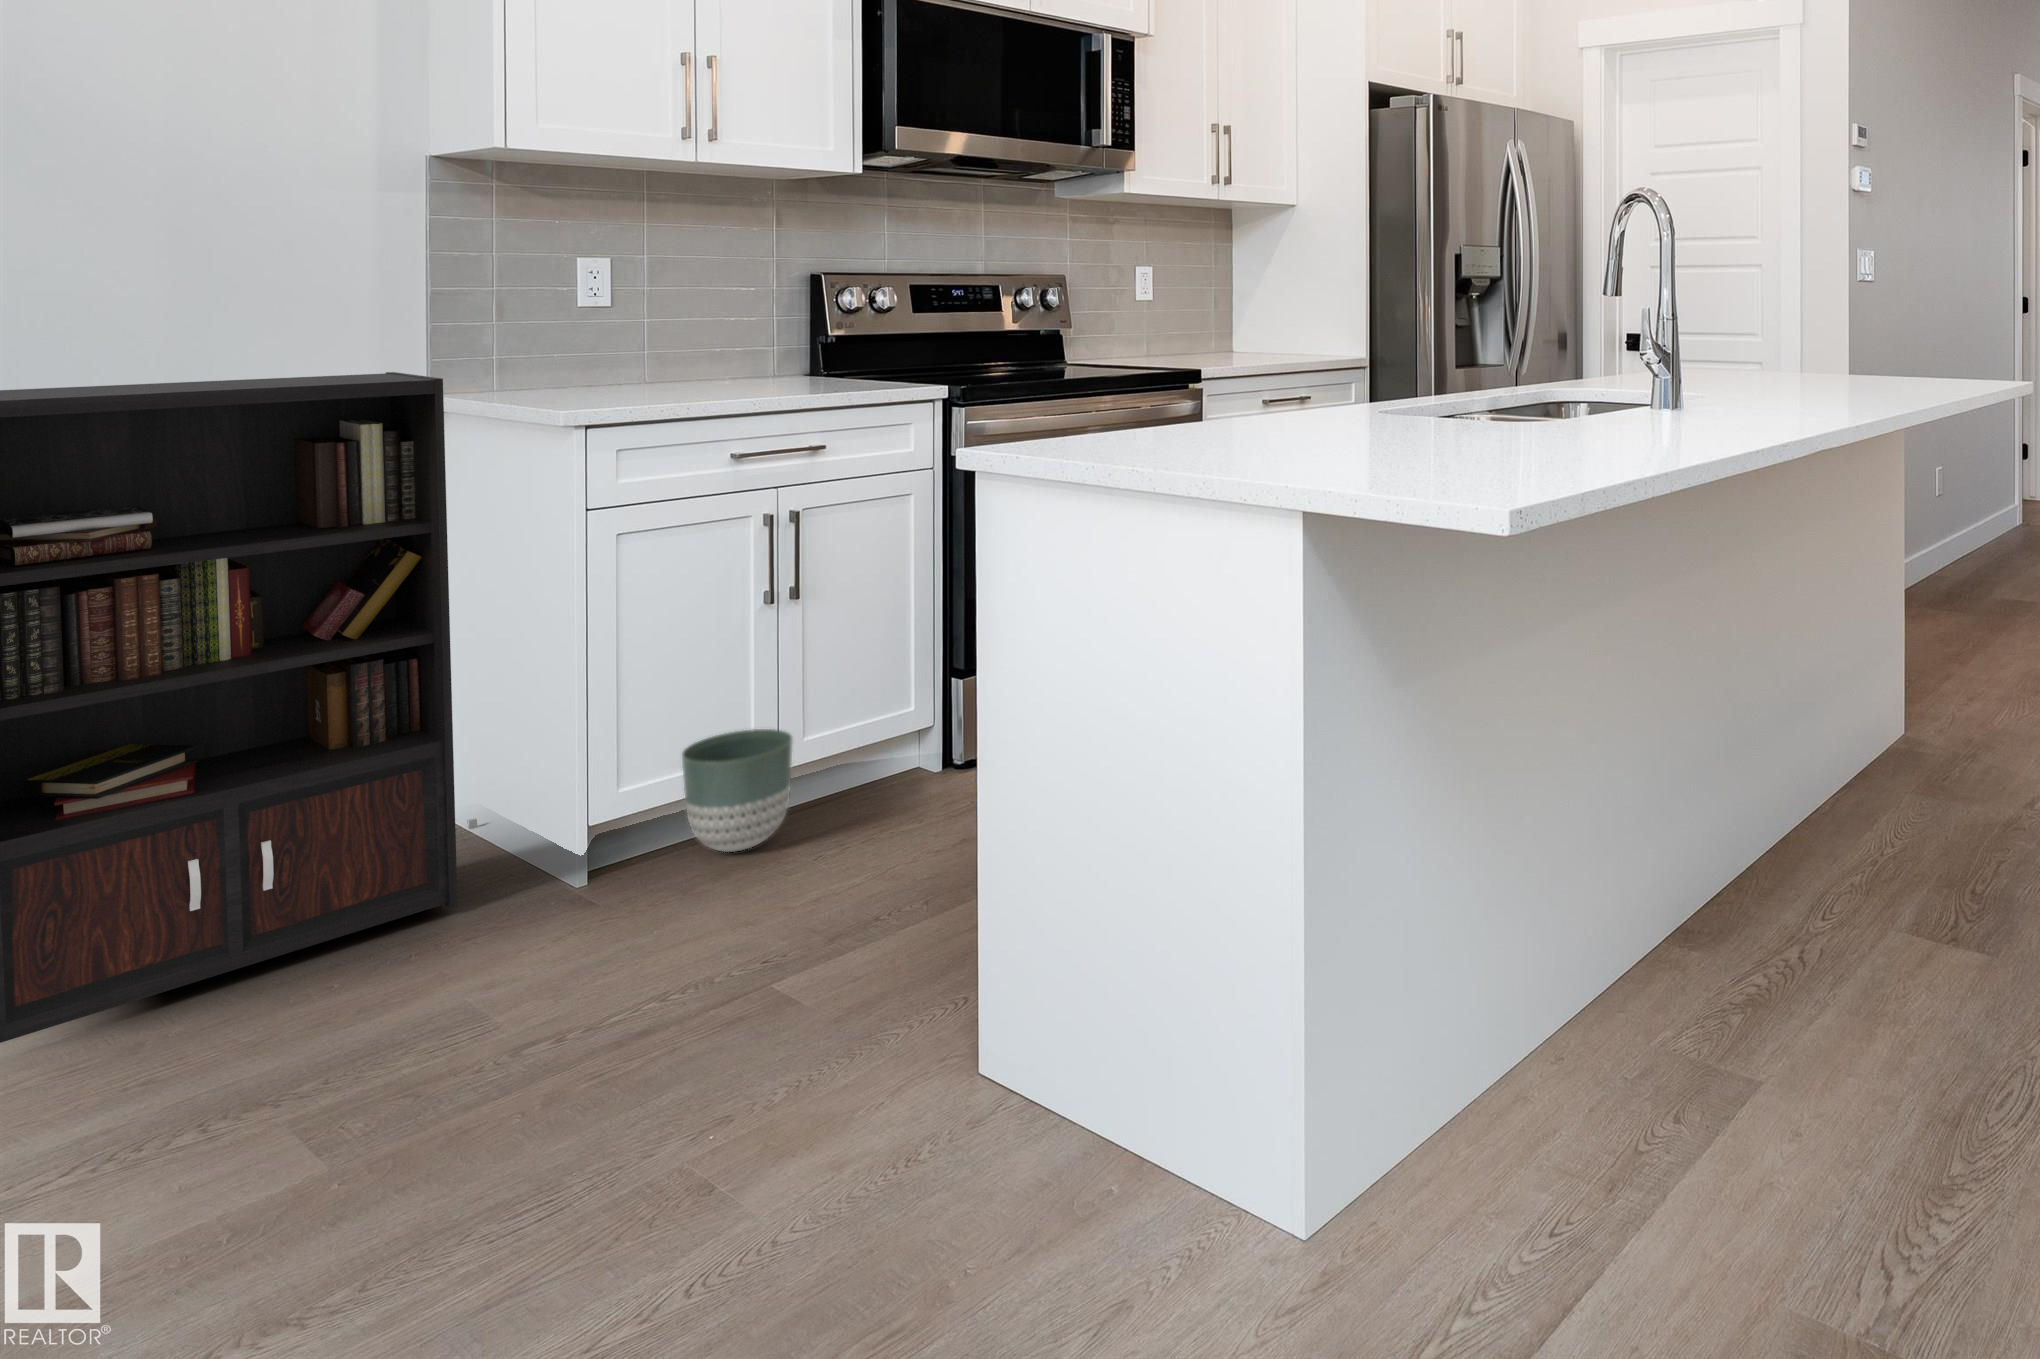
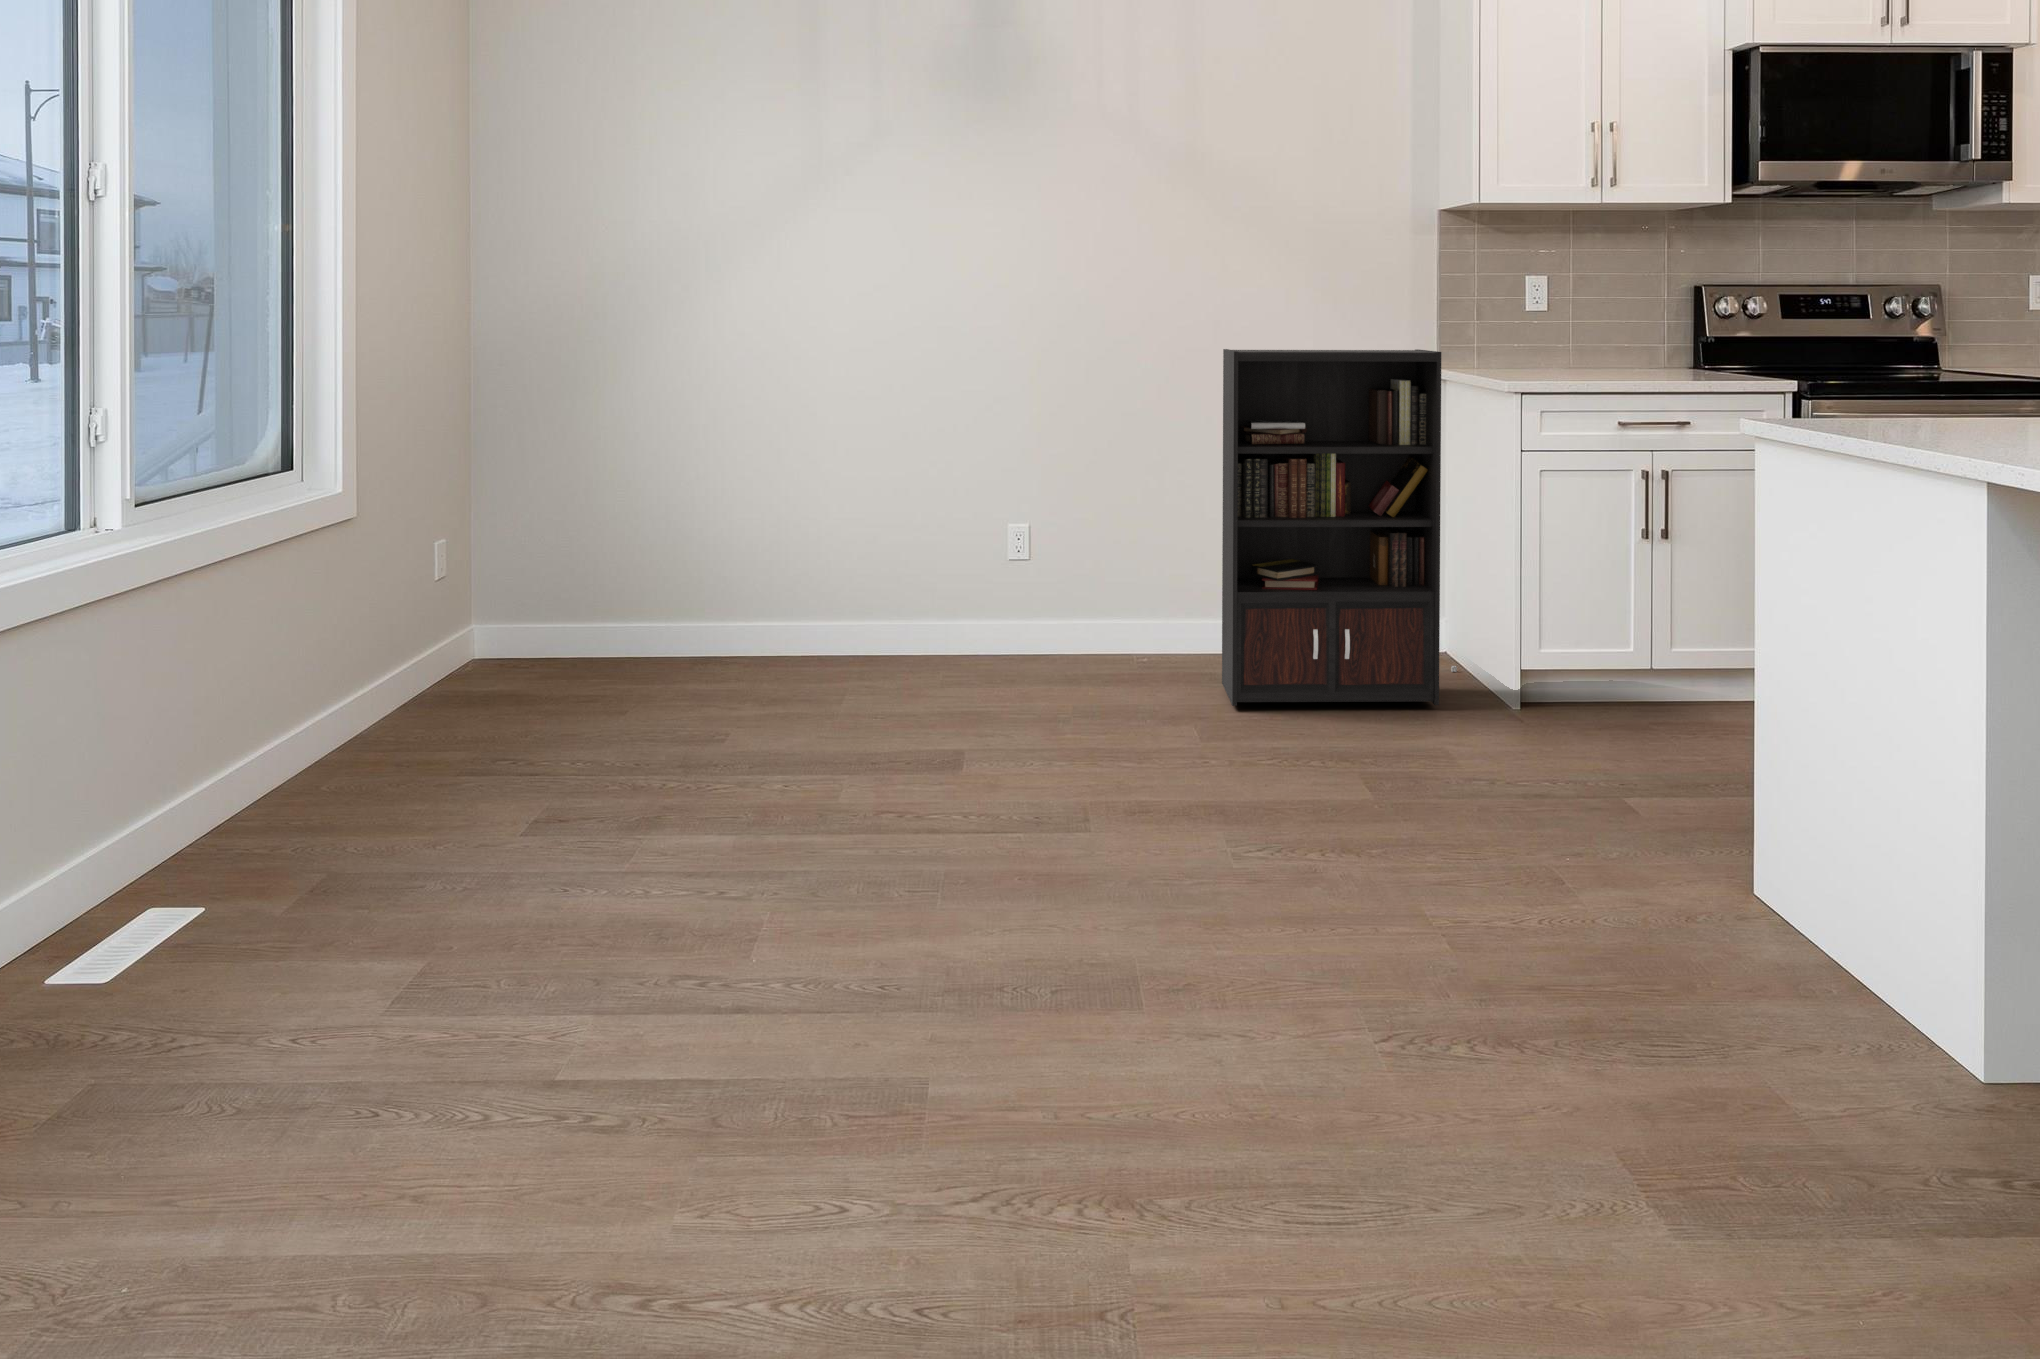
planter: present [682,729,793,852] -> none [1575,635,1652,724]

